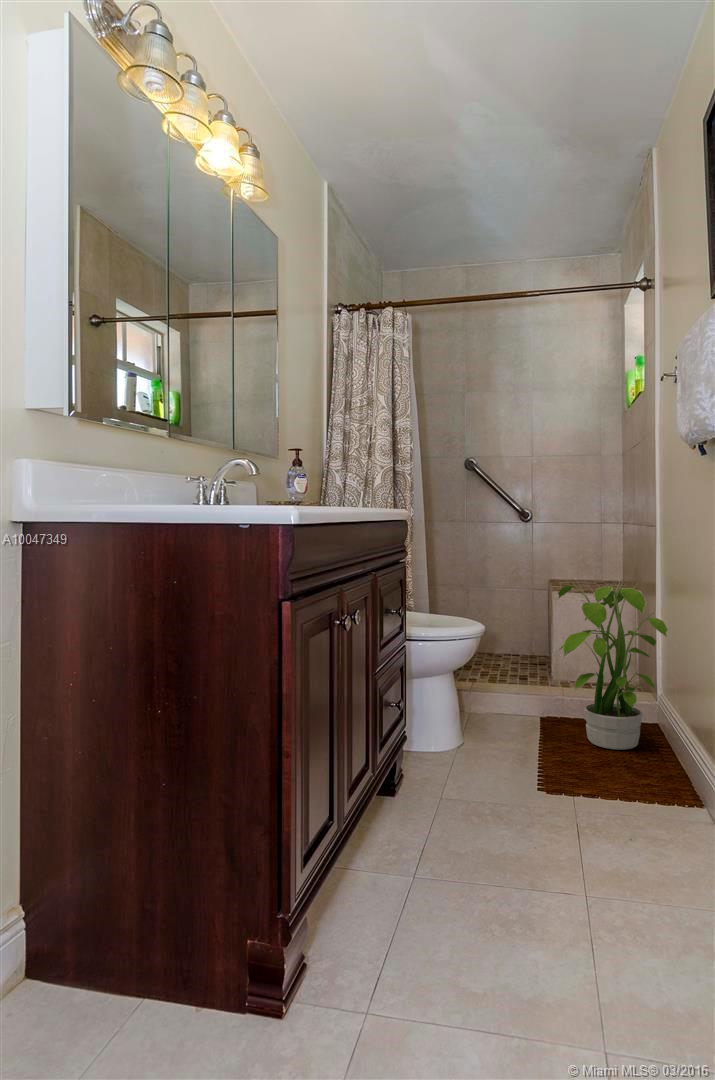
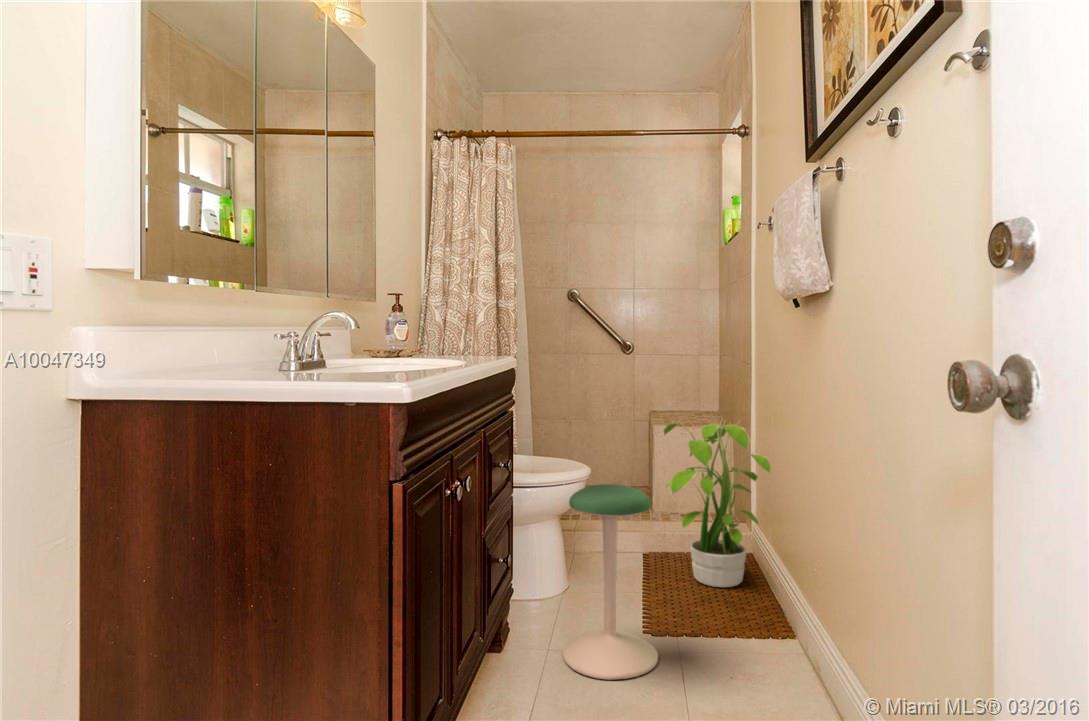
stool: none [450,639,542,819] -> present [563,484,658,680]

